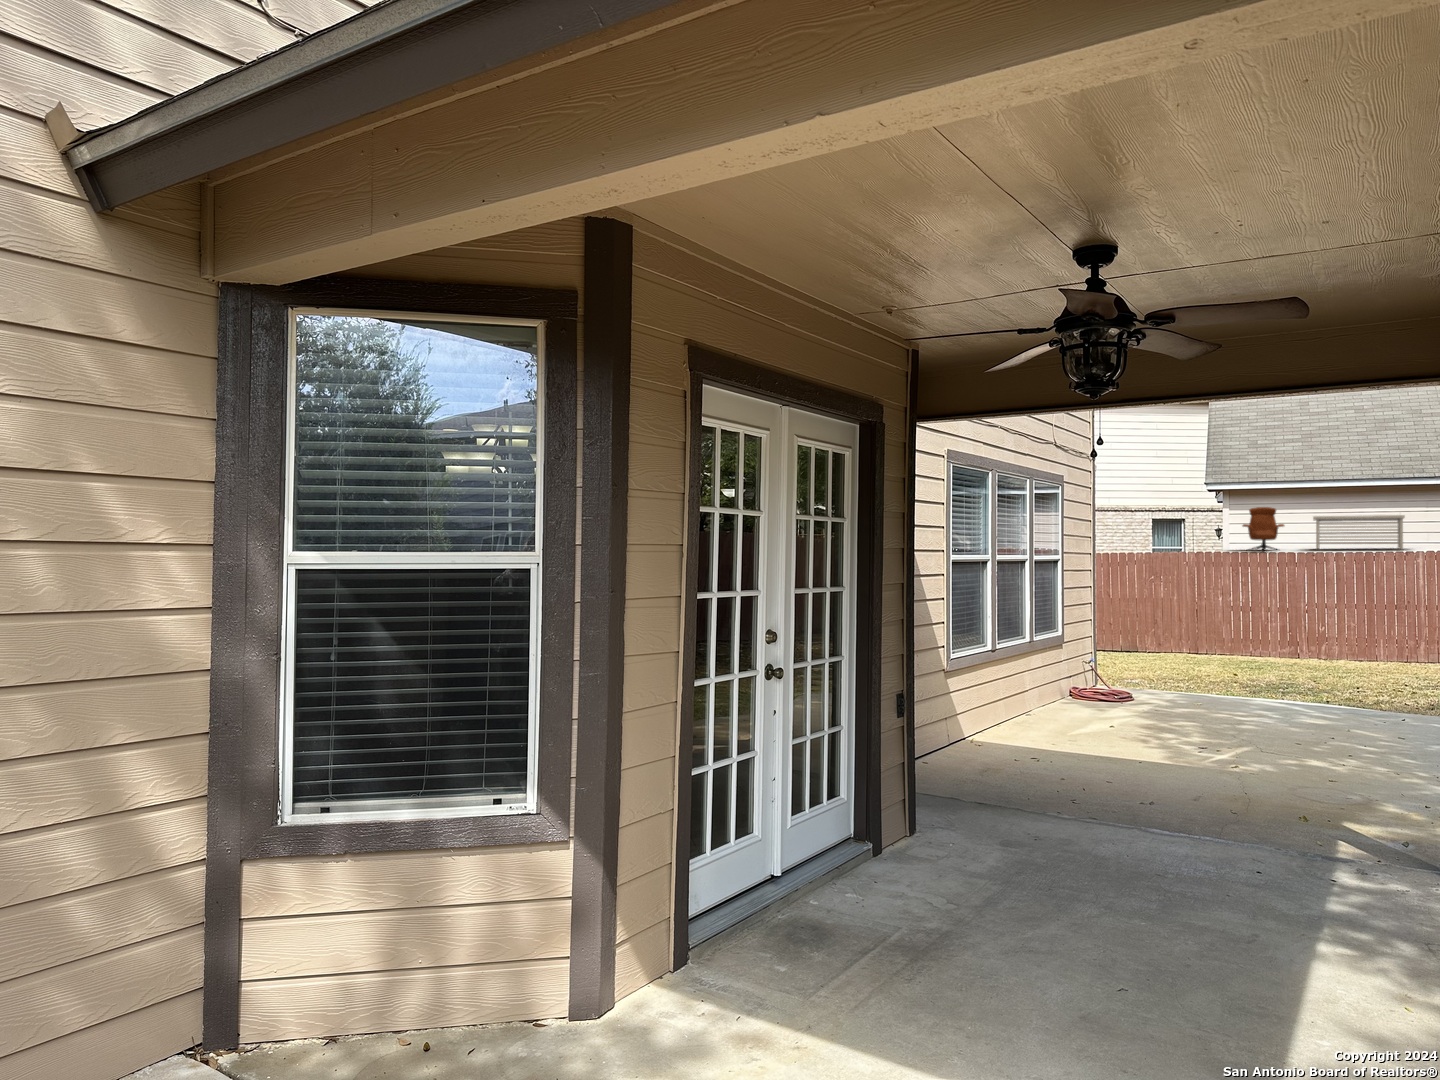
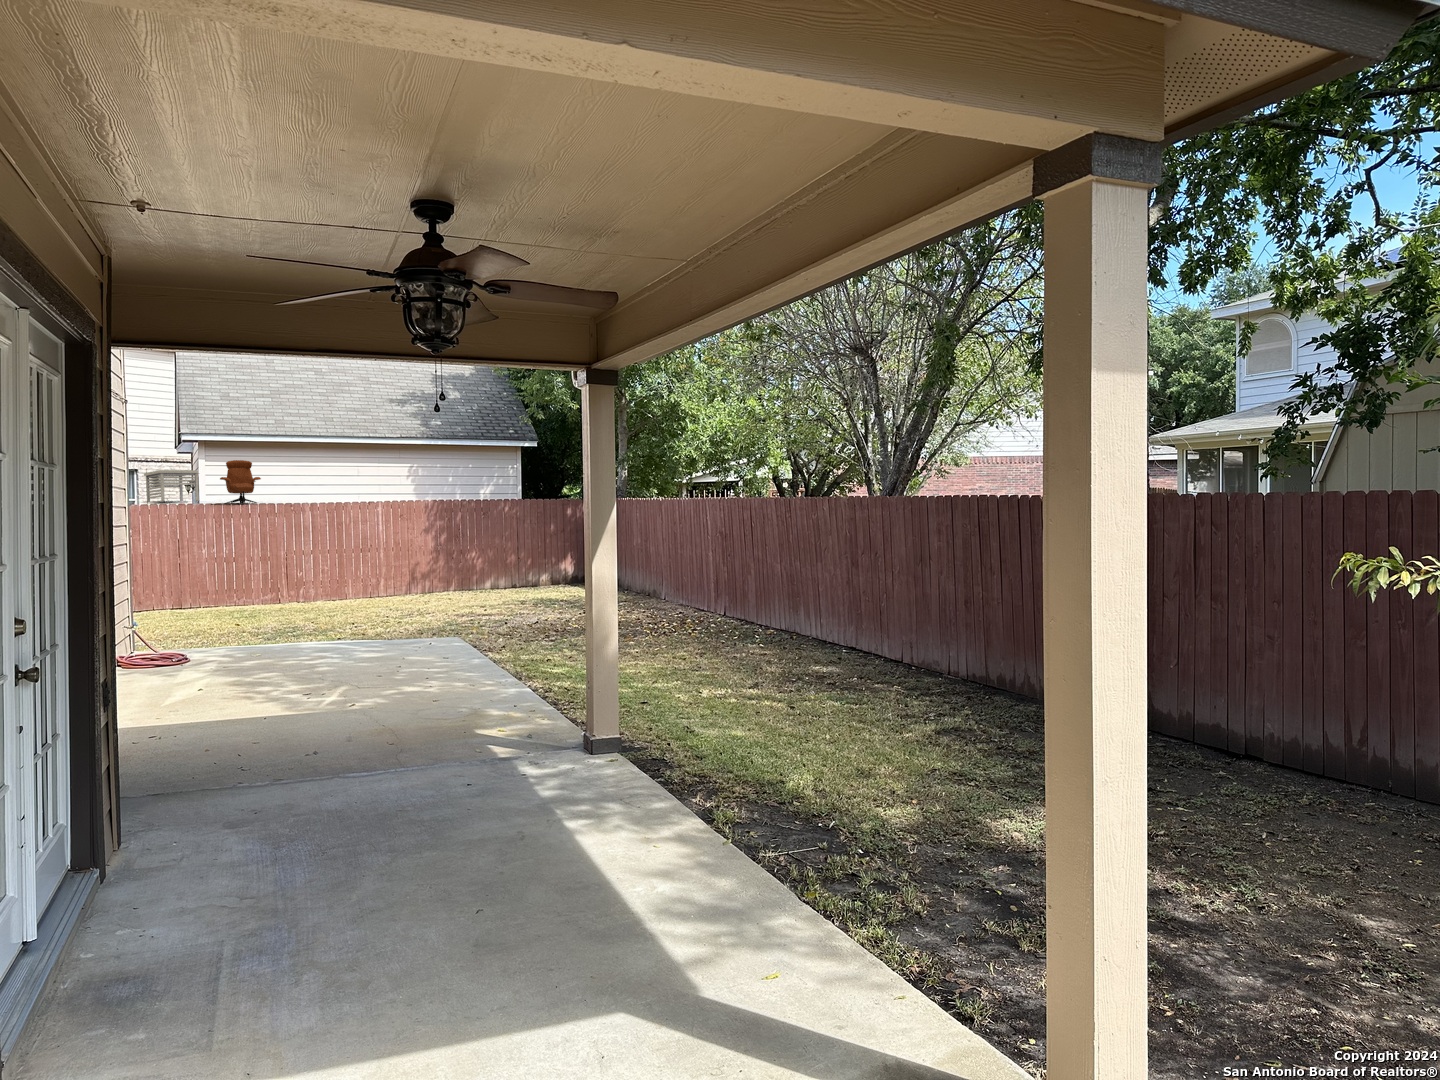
storage bench: present [1313,515,1405,549] -> present [144,470,199,502]

